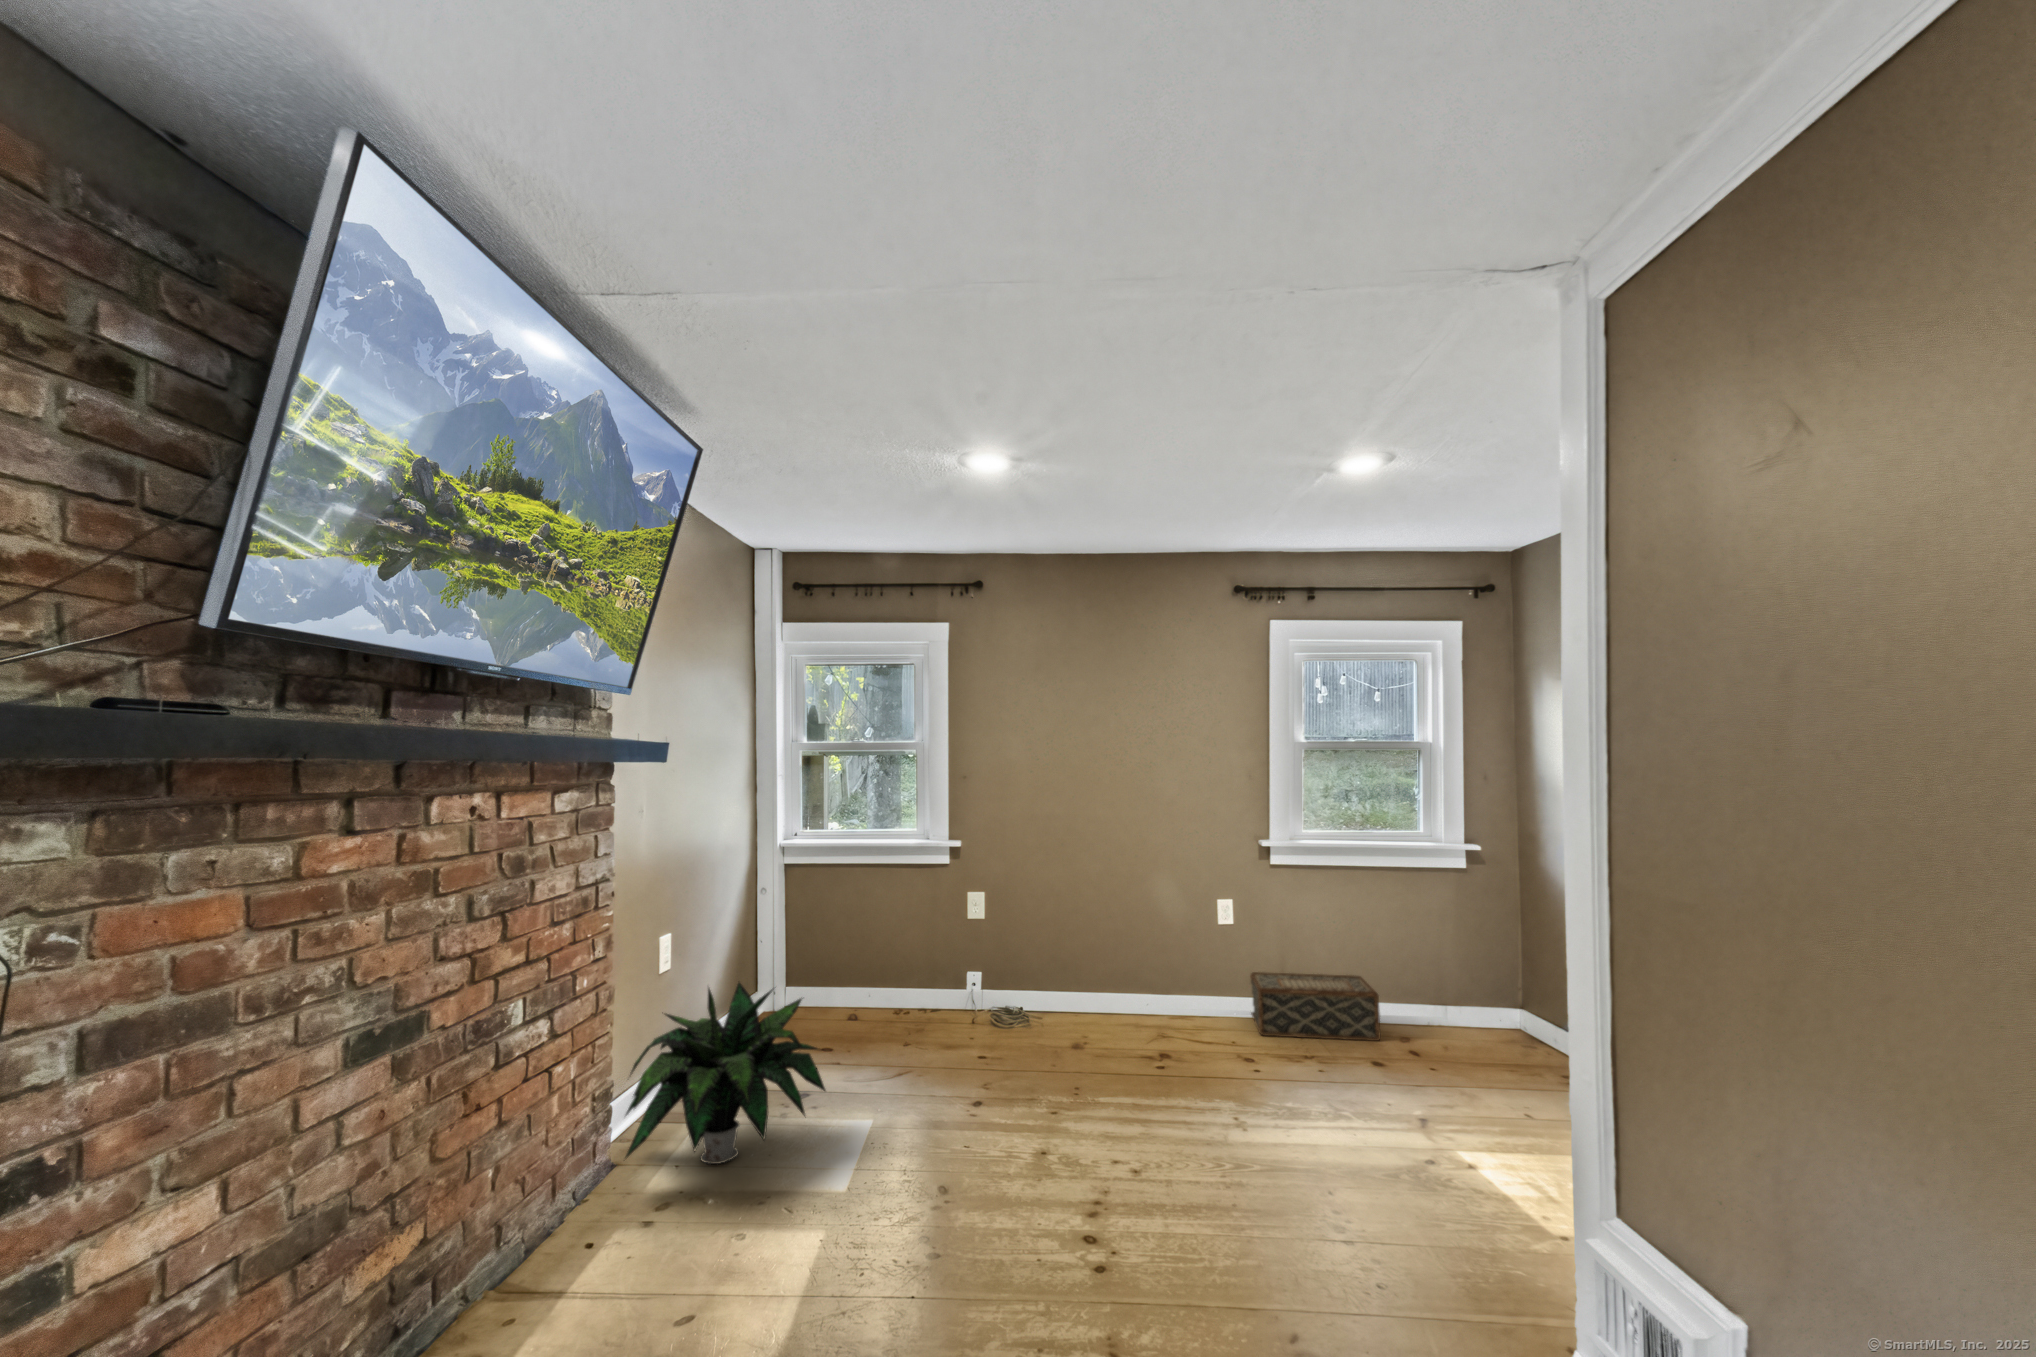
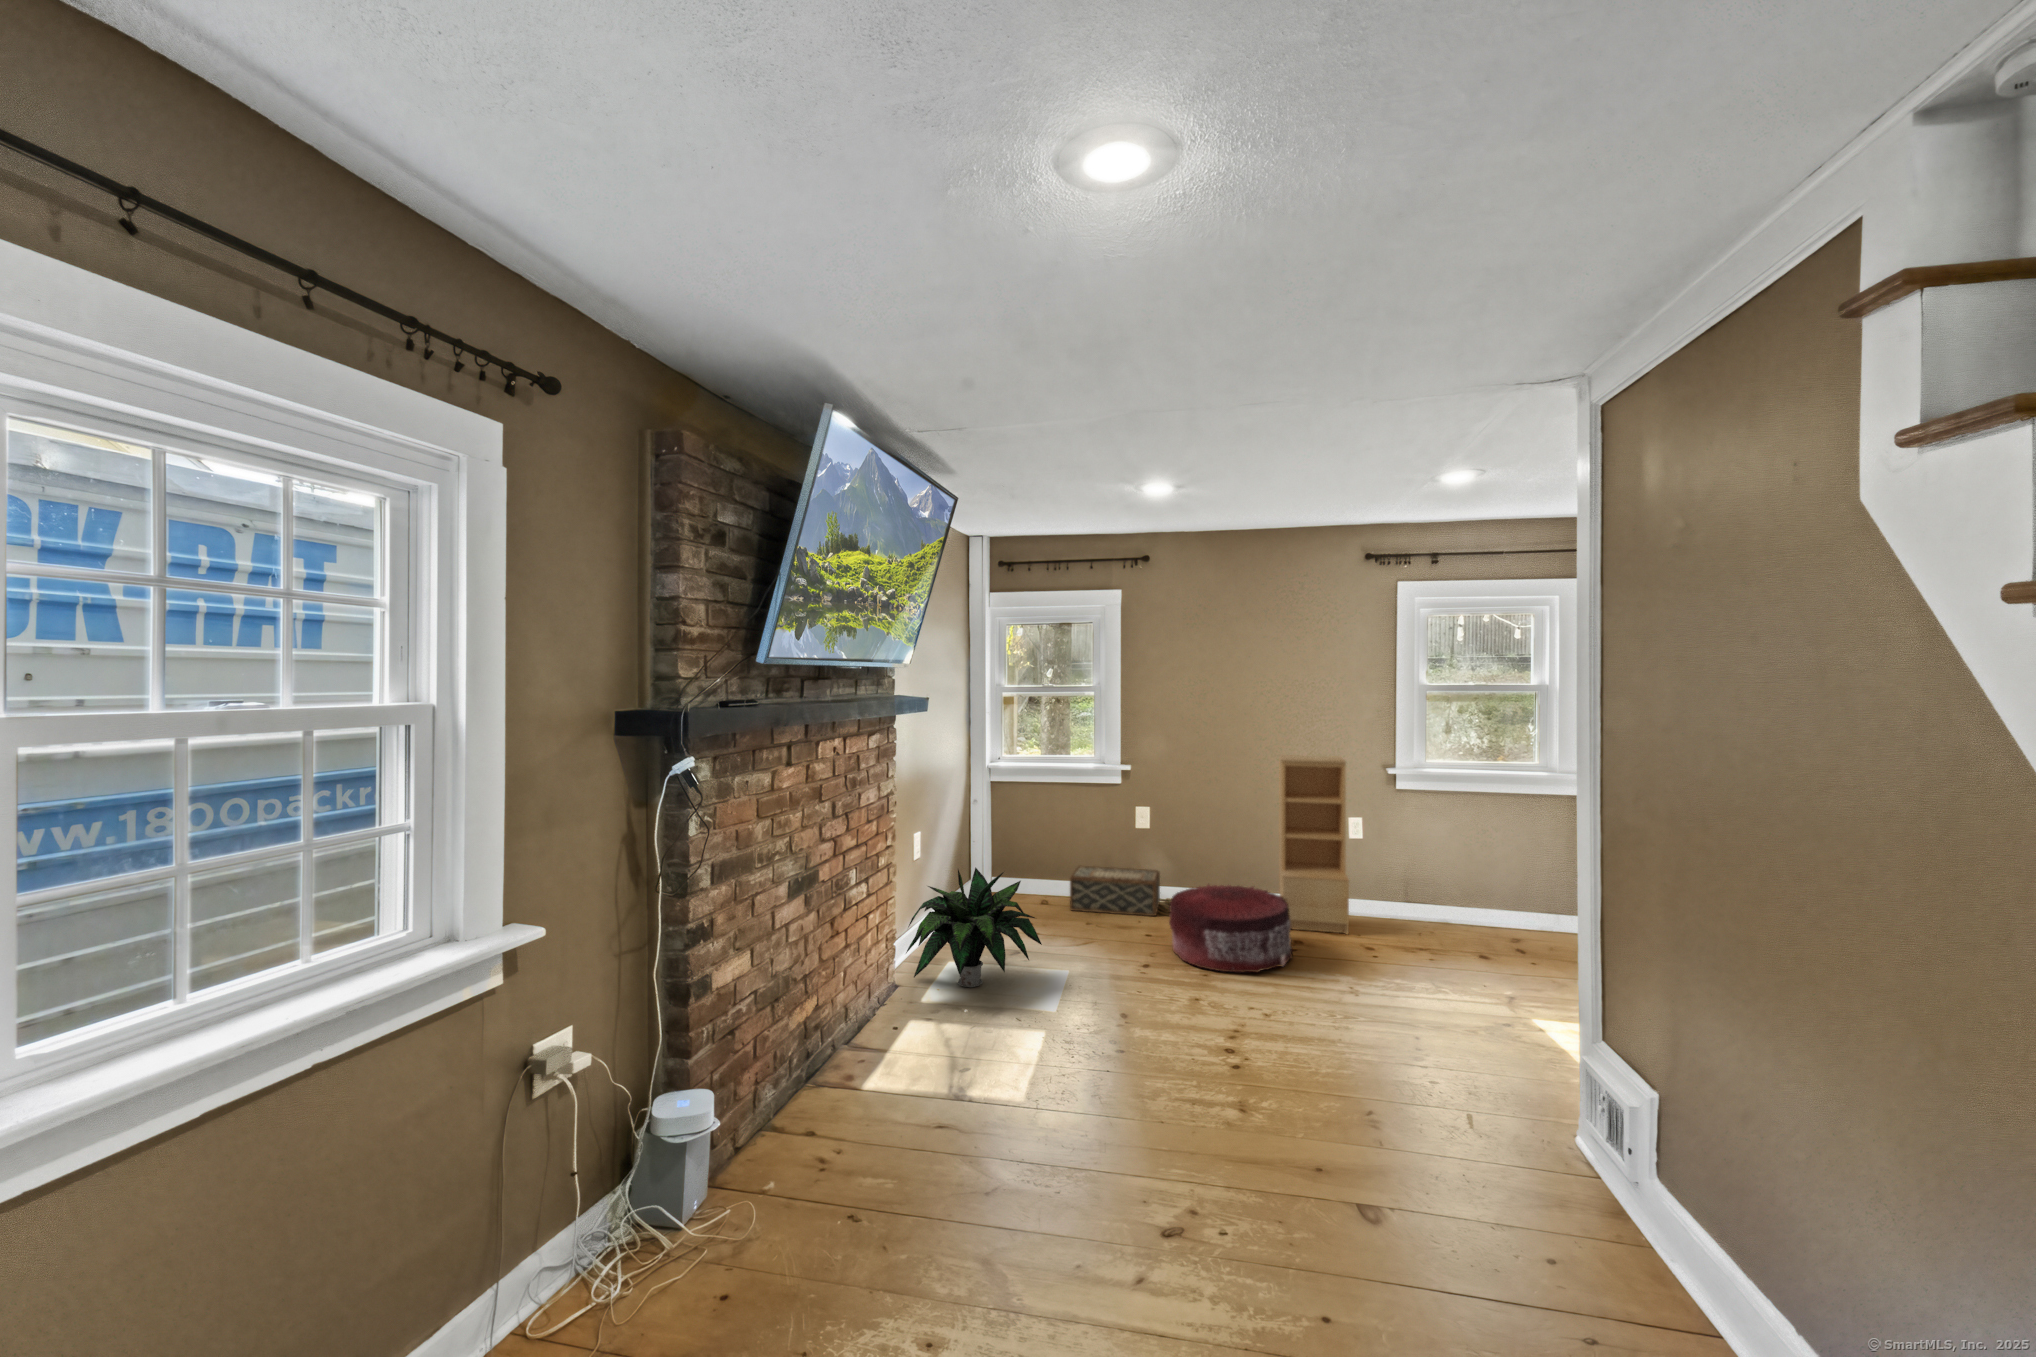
bookshelf: none [1139,820,1226,1041] -> present [1279,755,1349,934]
woven basket: present [1250,972,1380,1041] -> present [1070,866,1160,916]
pouf: none [1006,985,1165,1108] -> present [1169,885,1293,972]

